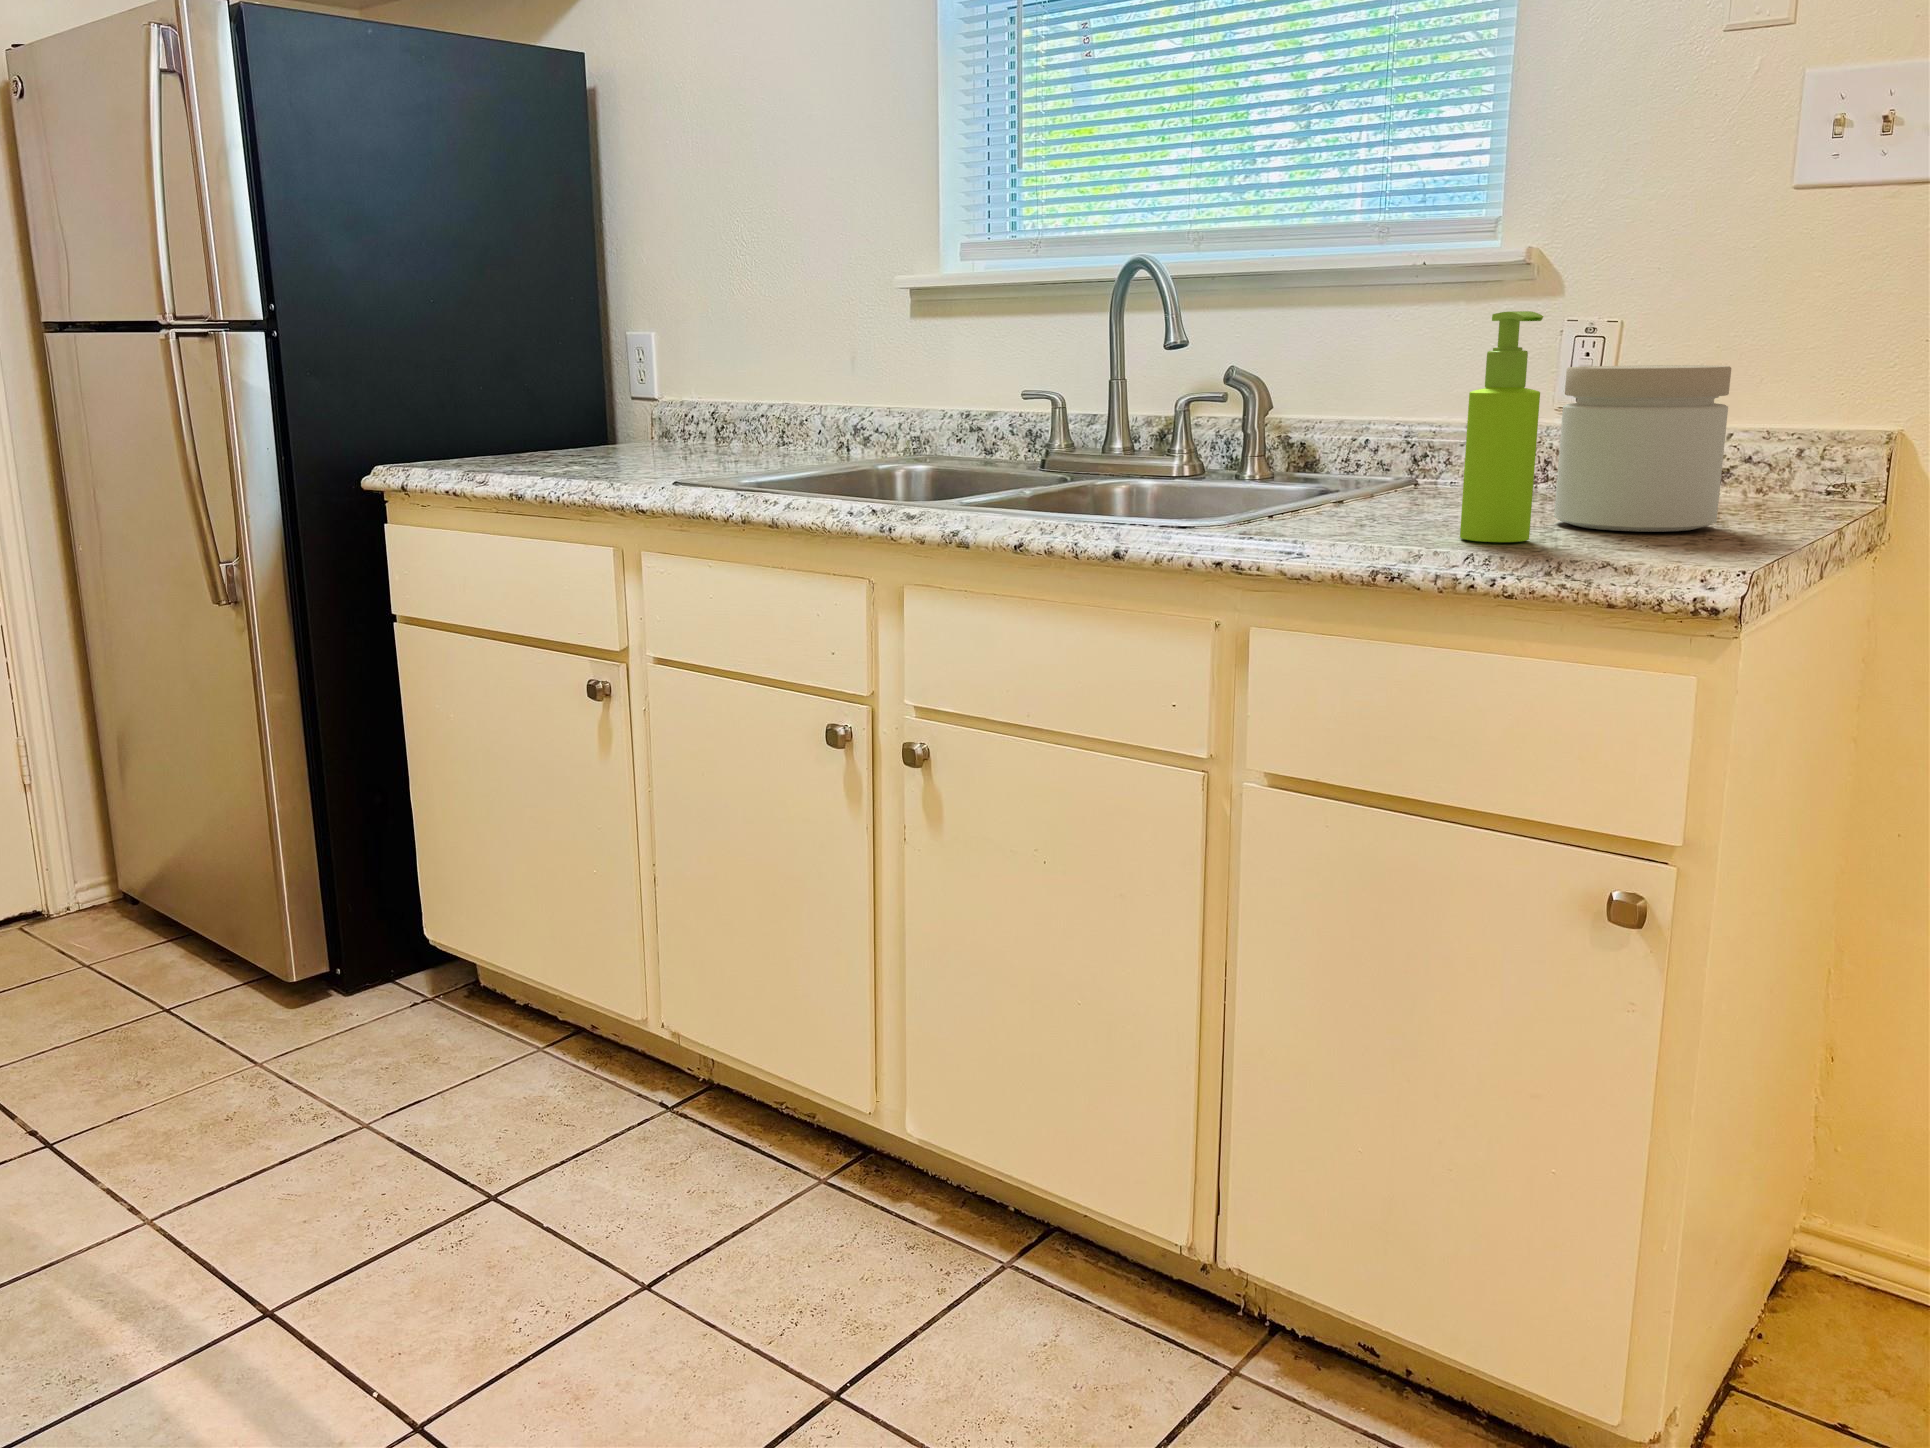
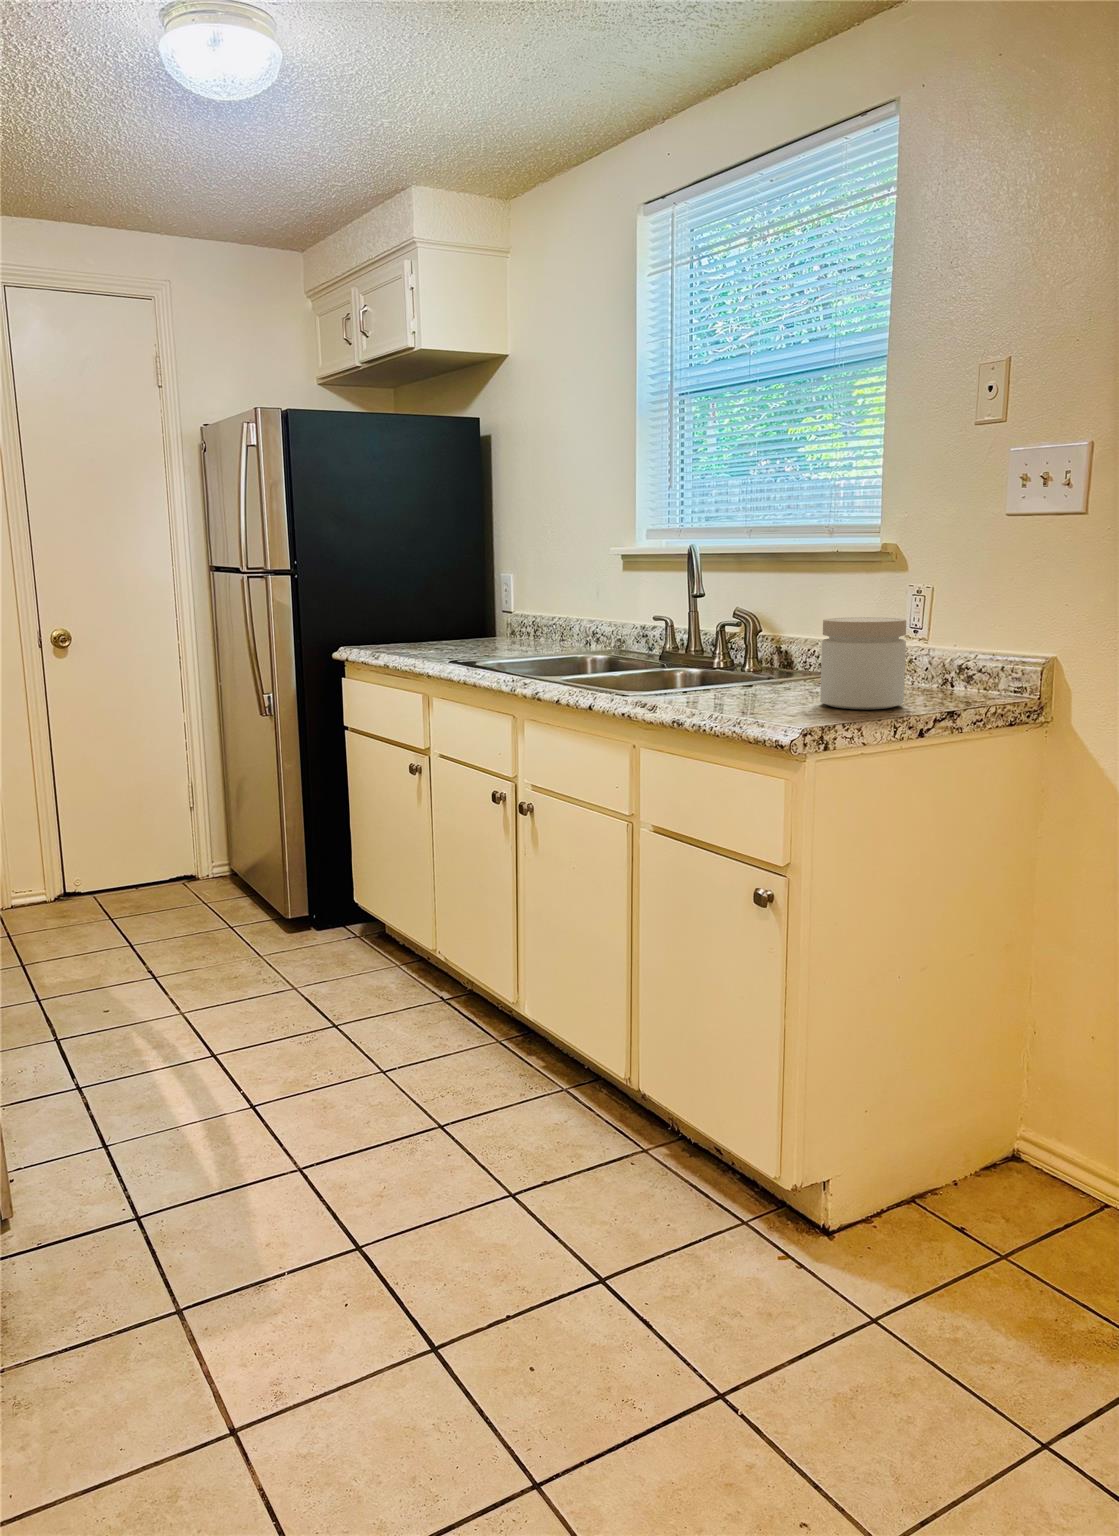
soap dispenser: present [1460,311,1543,542] -> none [738,592,774,711]

